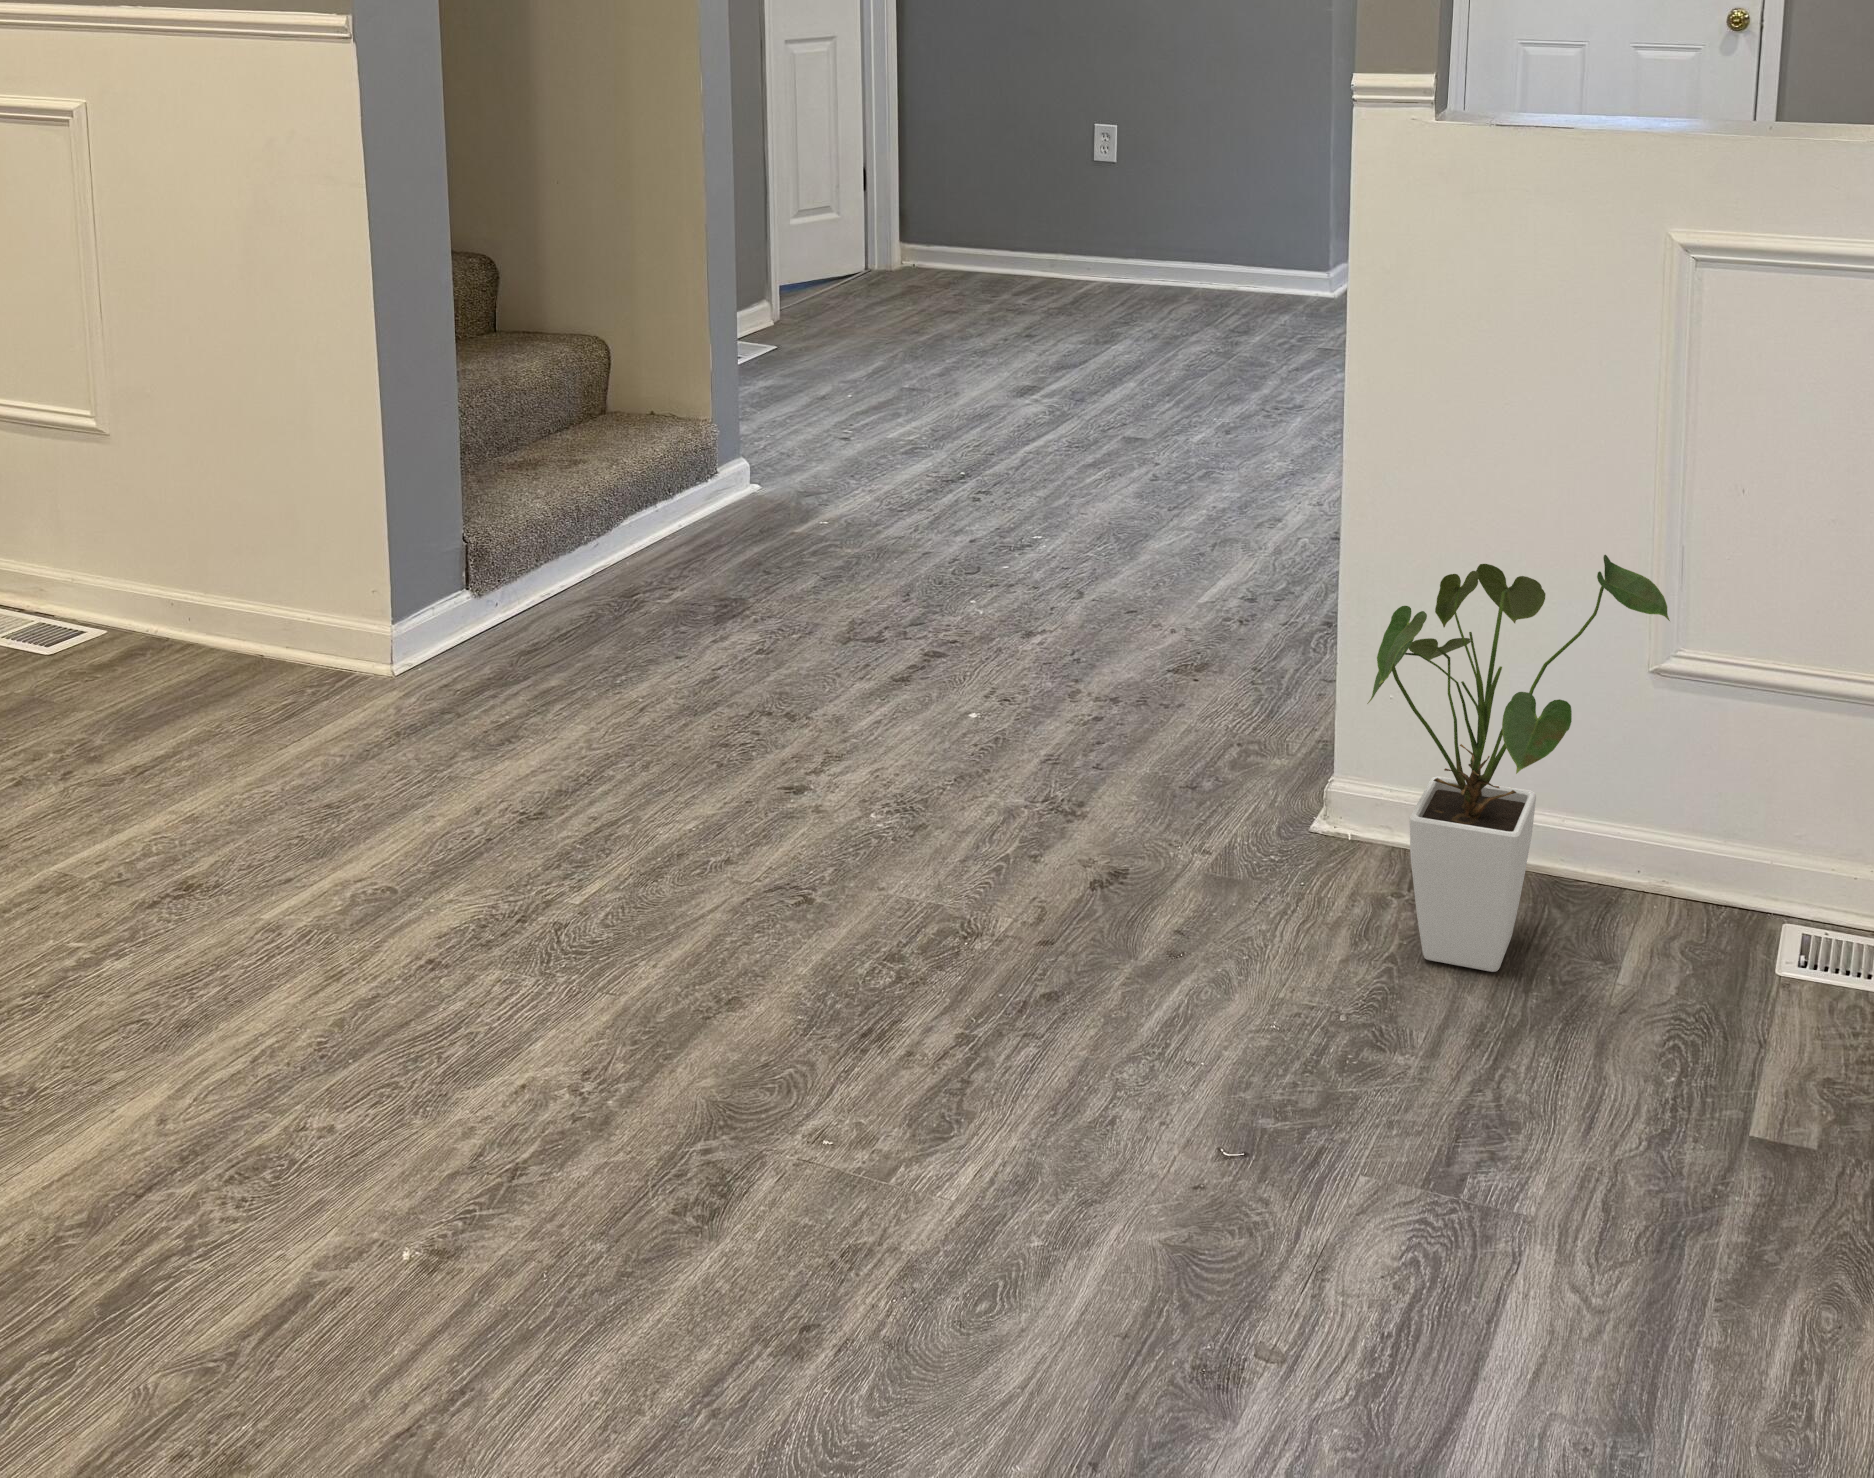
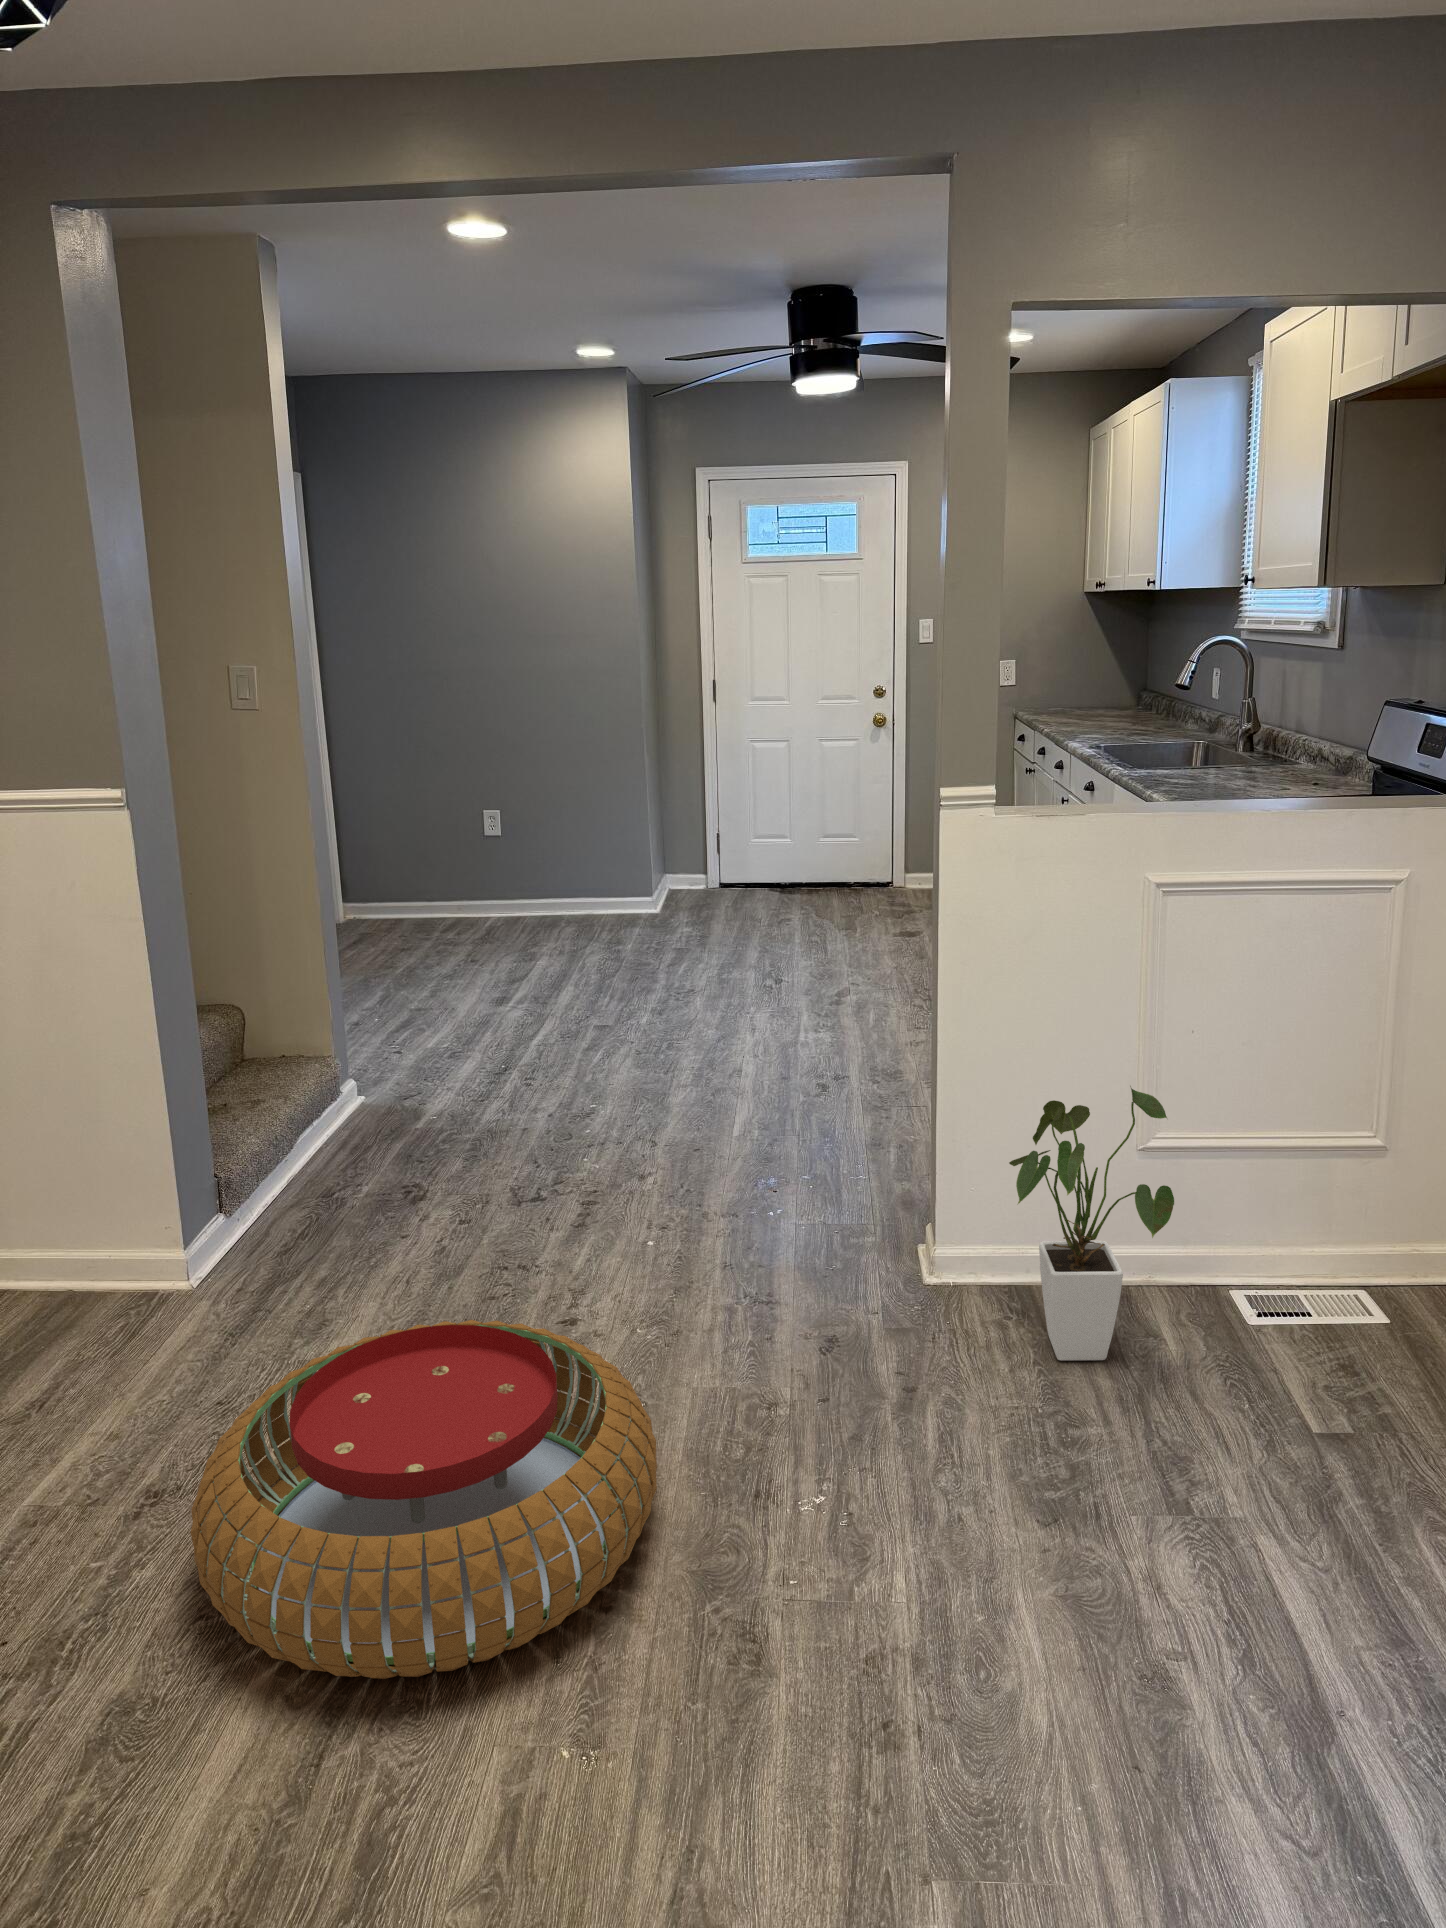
pouf: none [116,727,750,1138] -> present [190,1320,657,1679]

